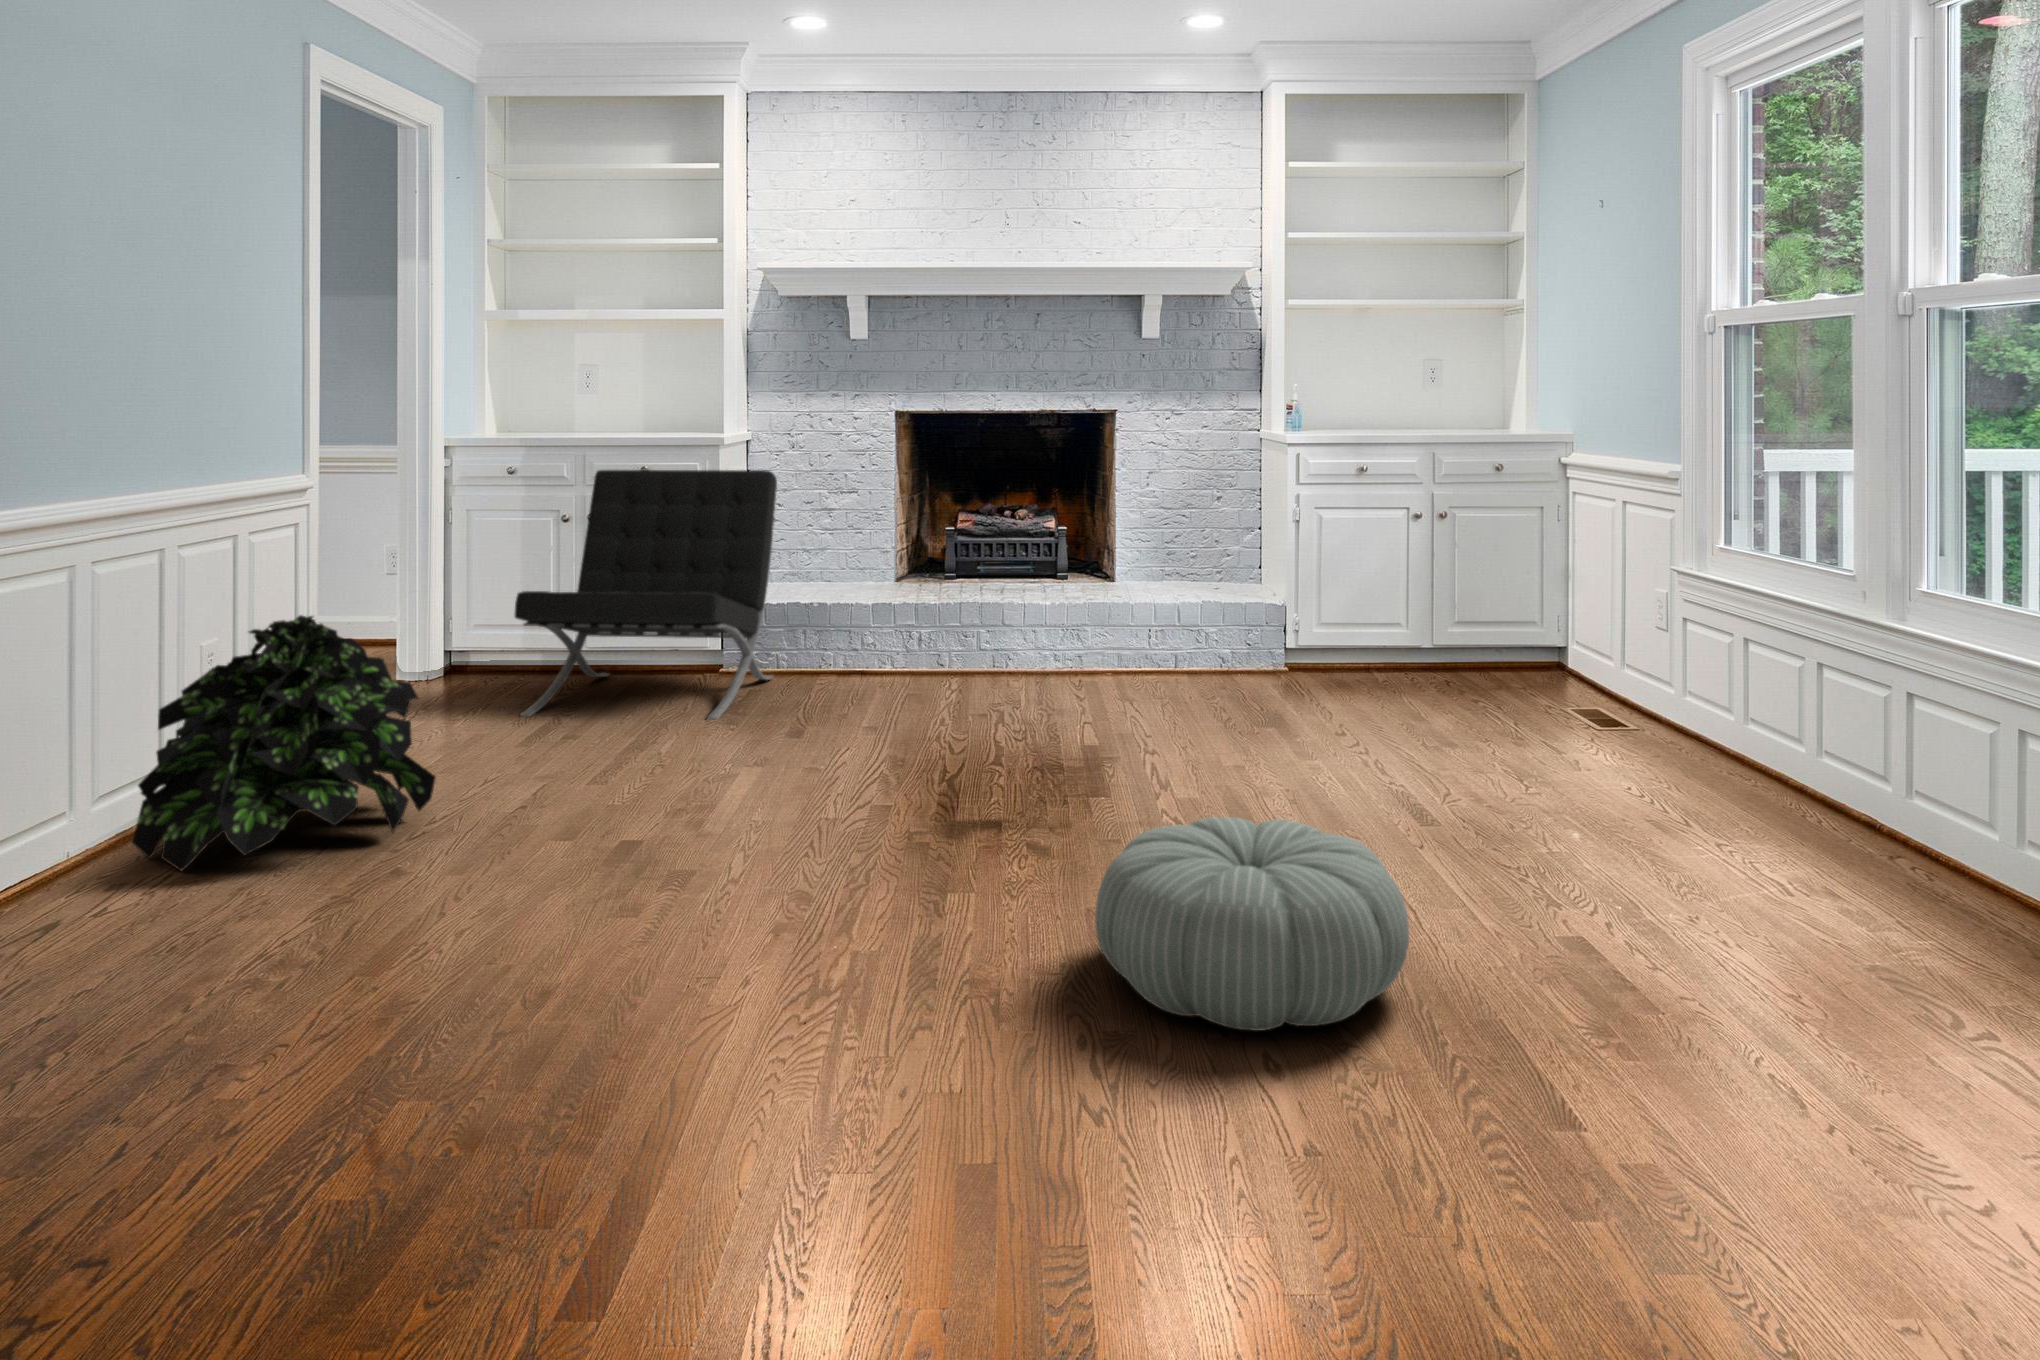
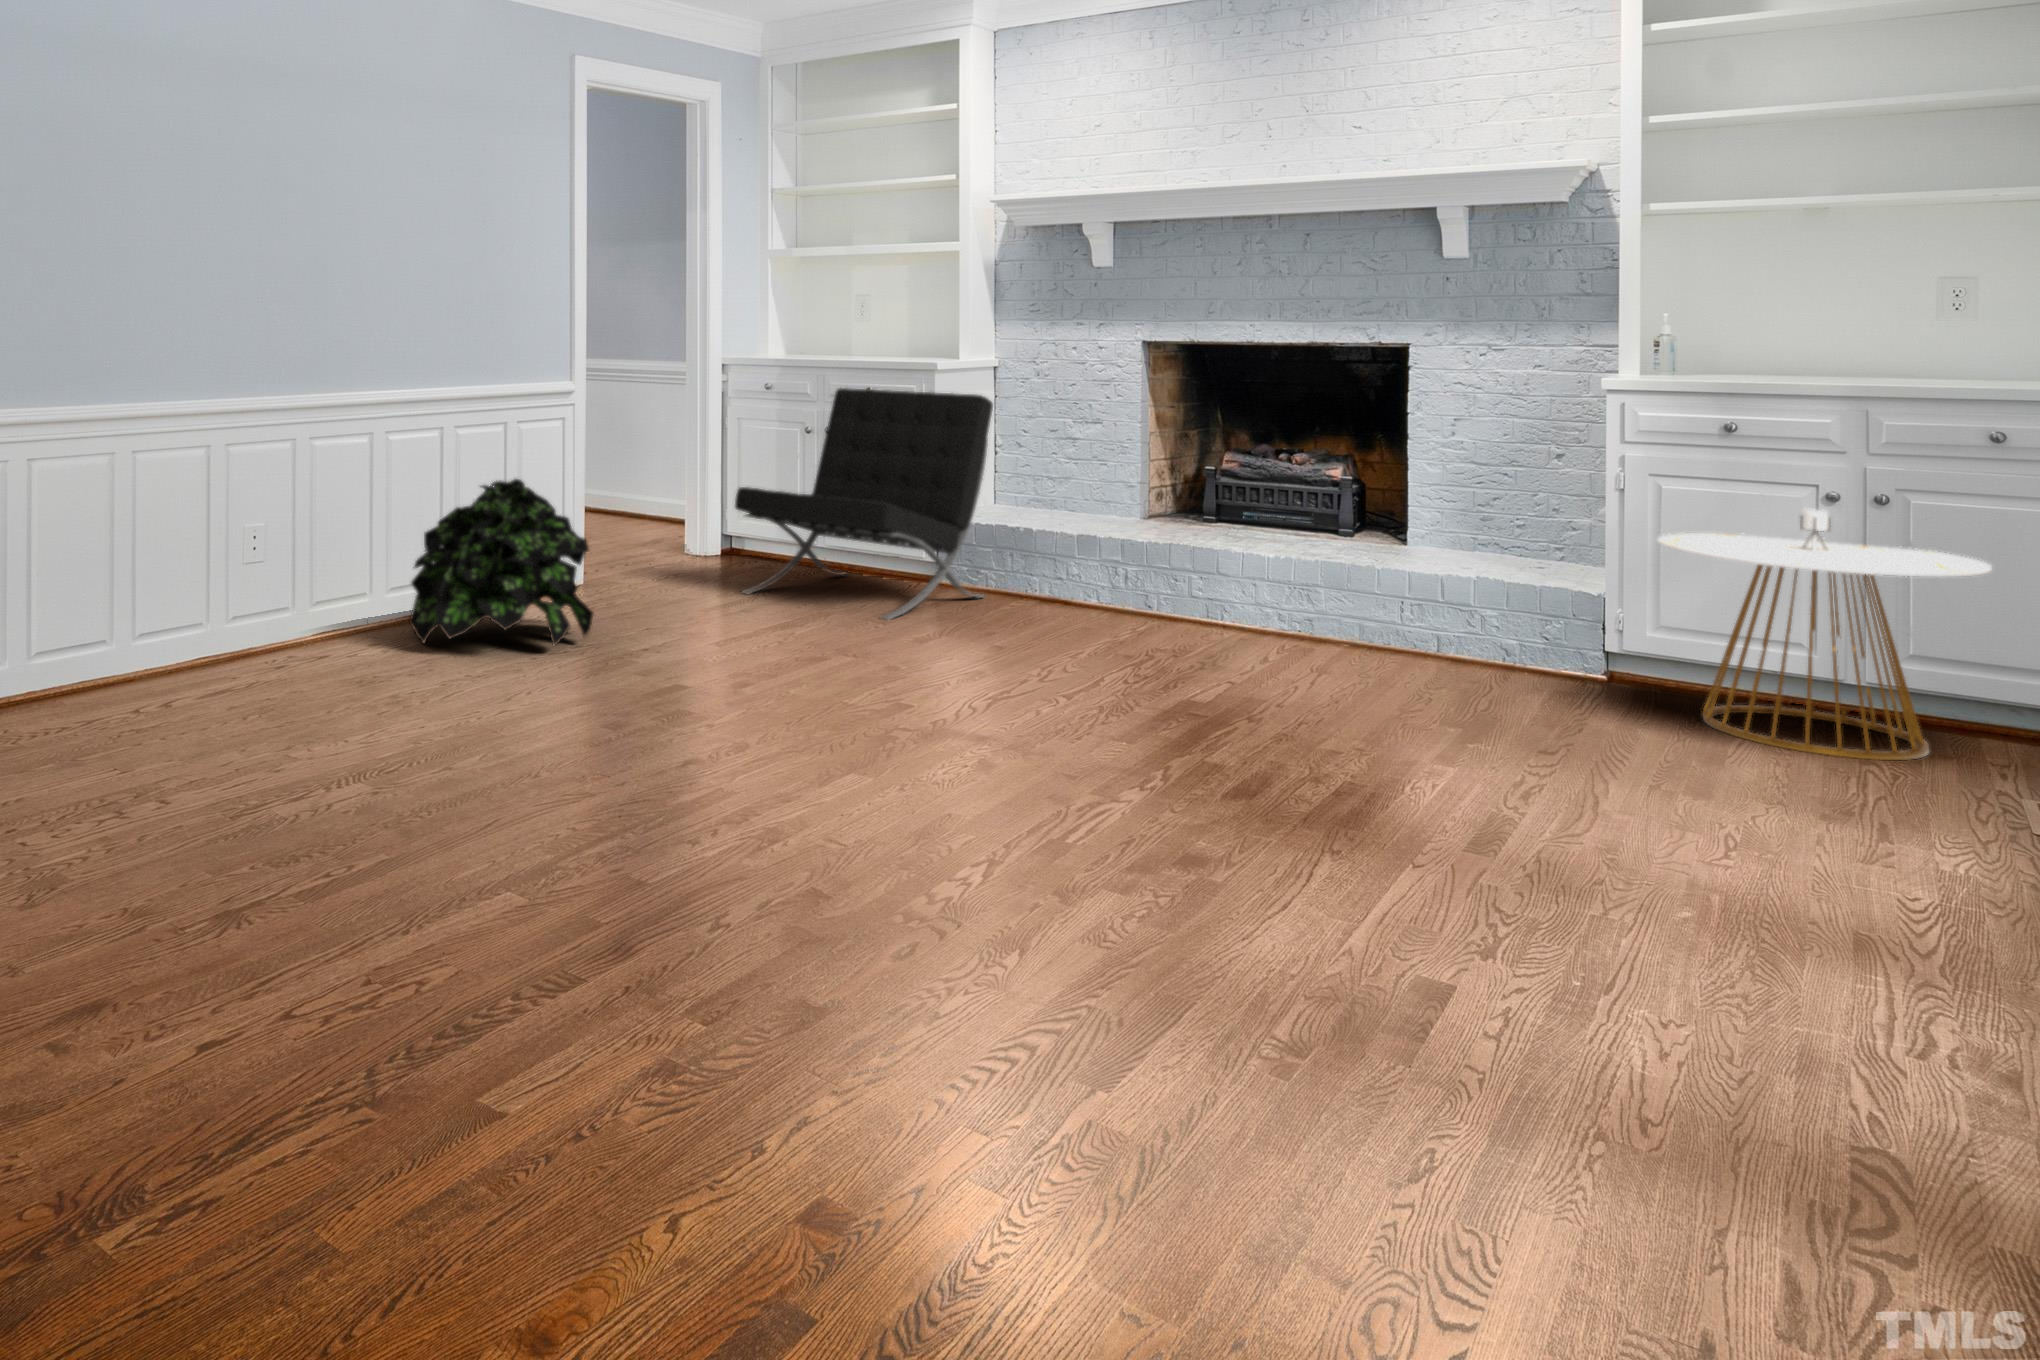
side table: none [1331,528,1516,705] -> present [1658,509,1992,760]
pouf: present [1095,817,1409,1031] -> none [893,737,1223,941]

